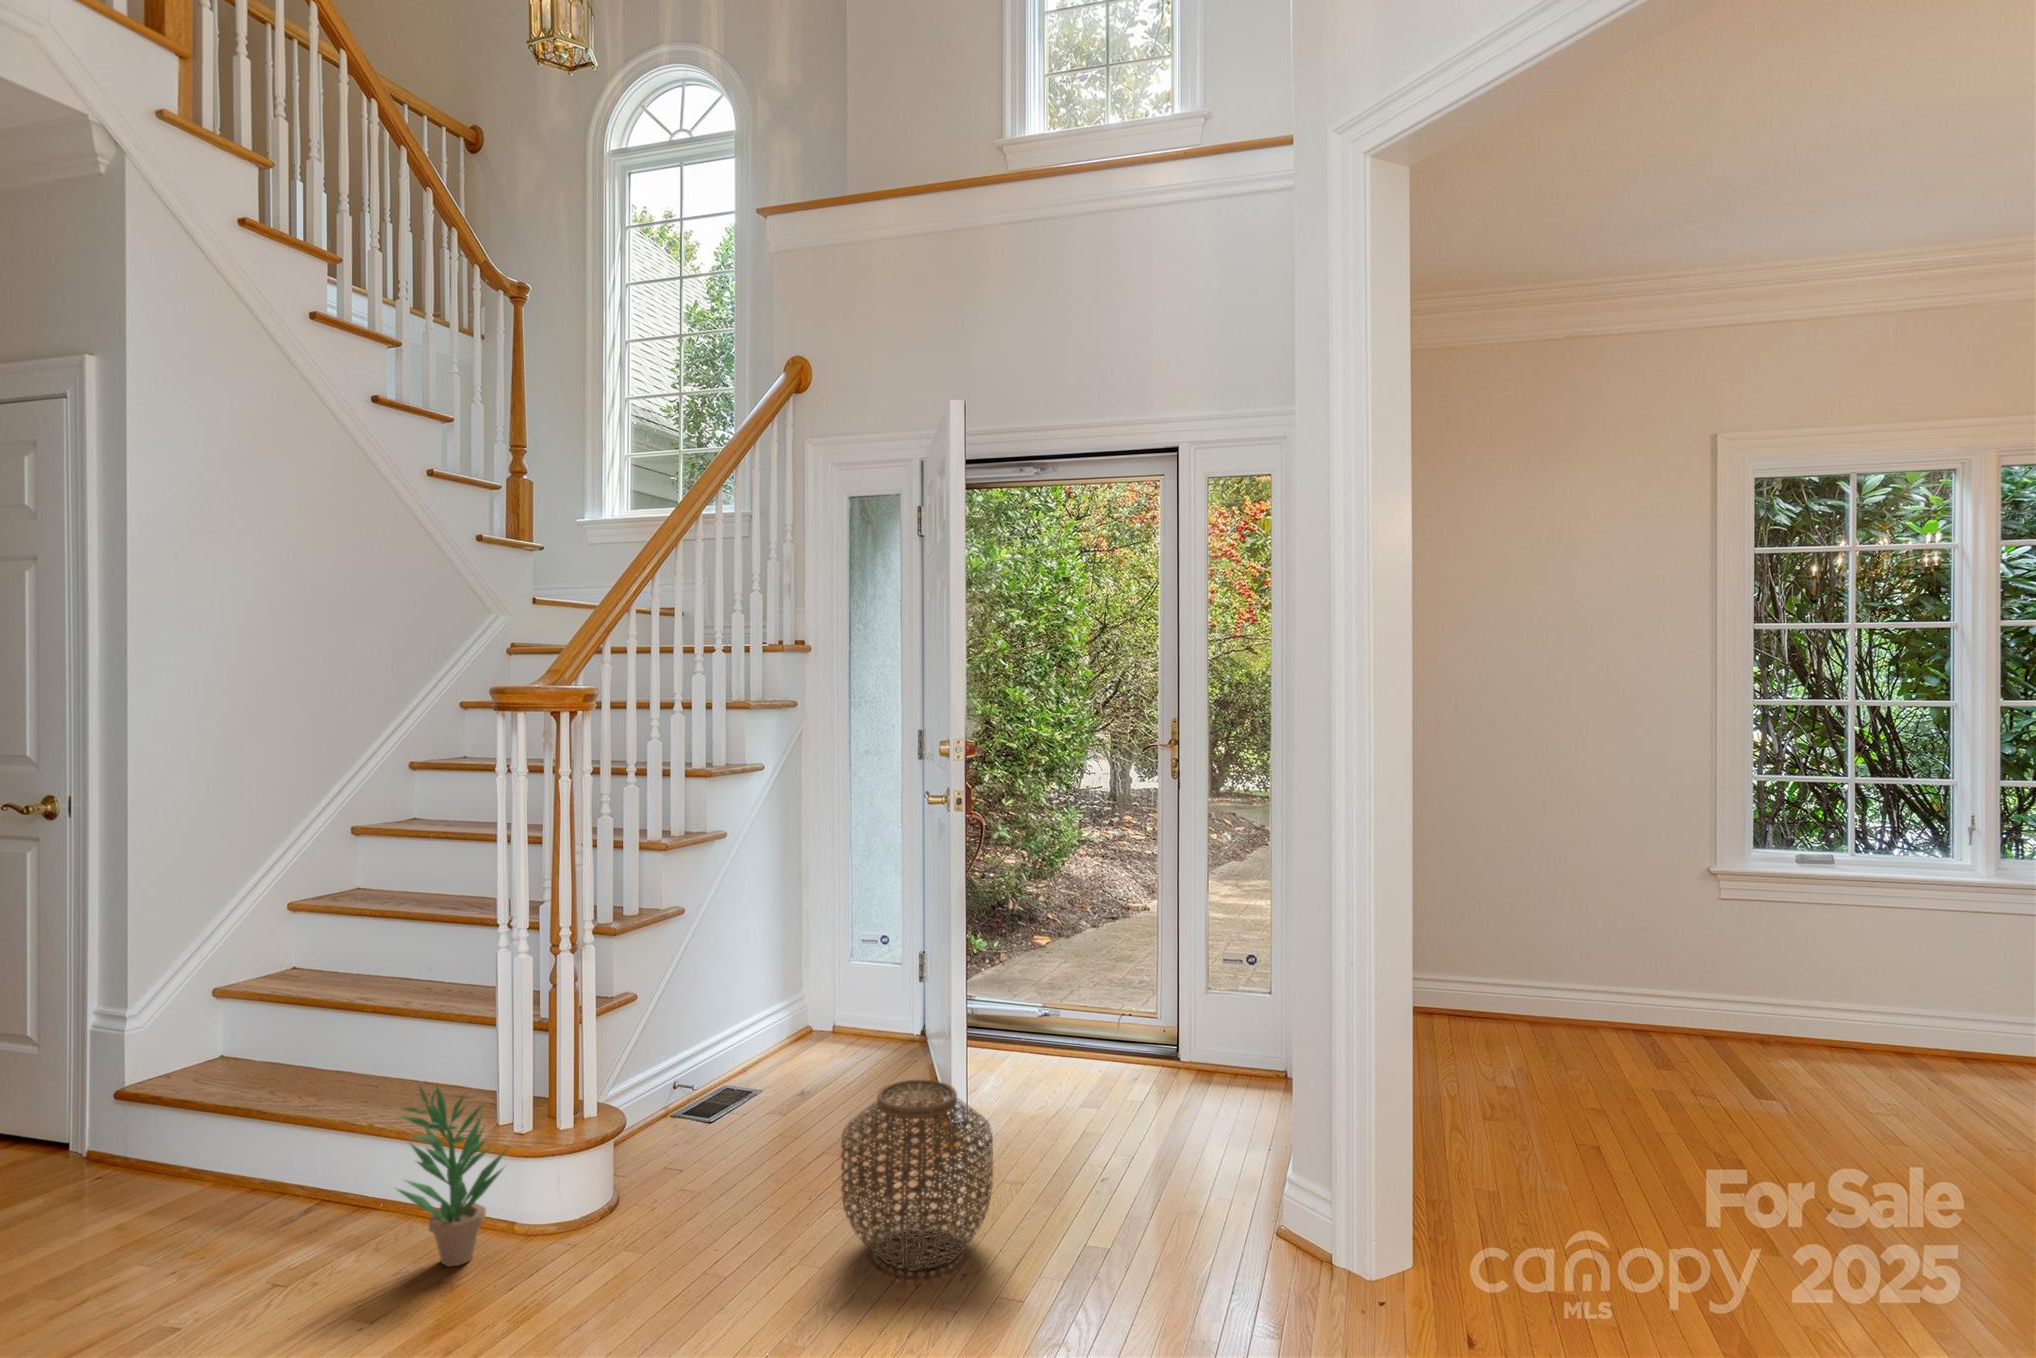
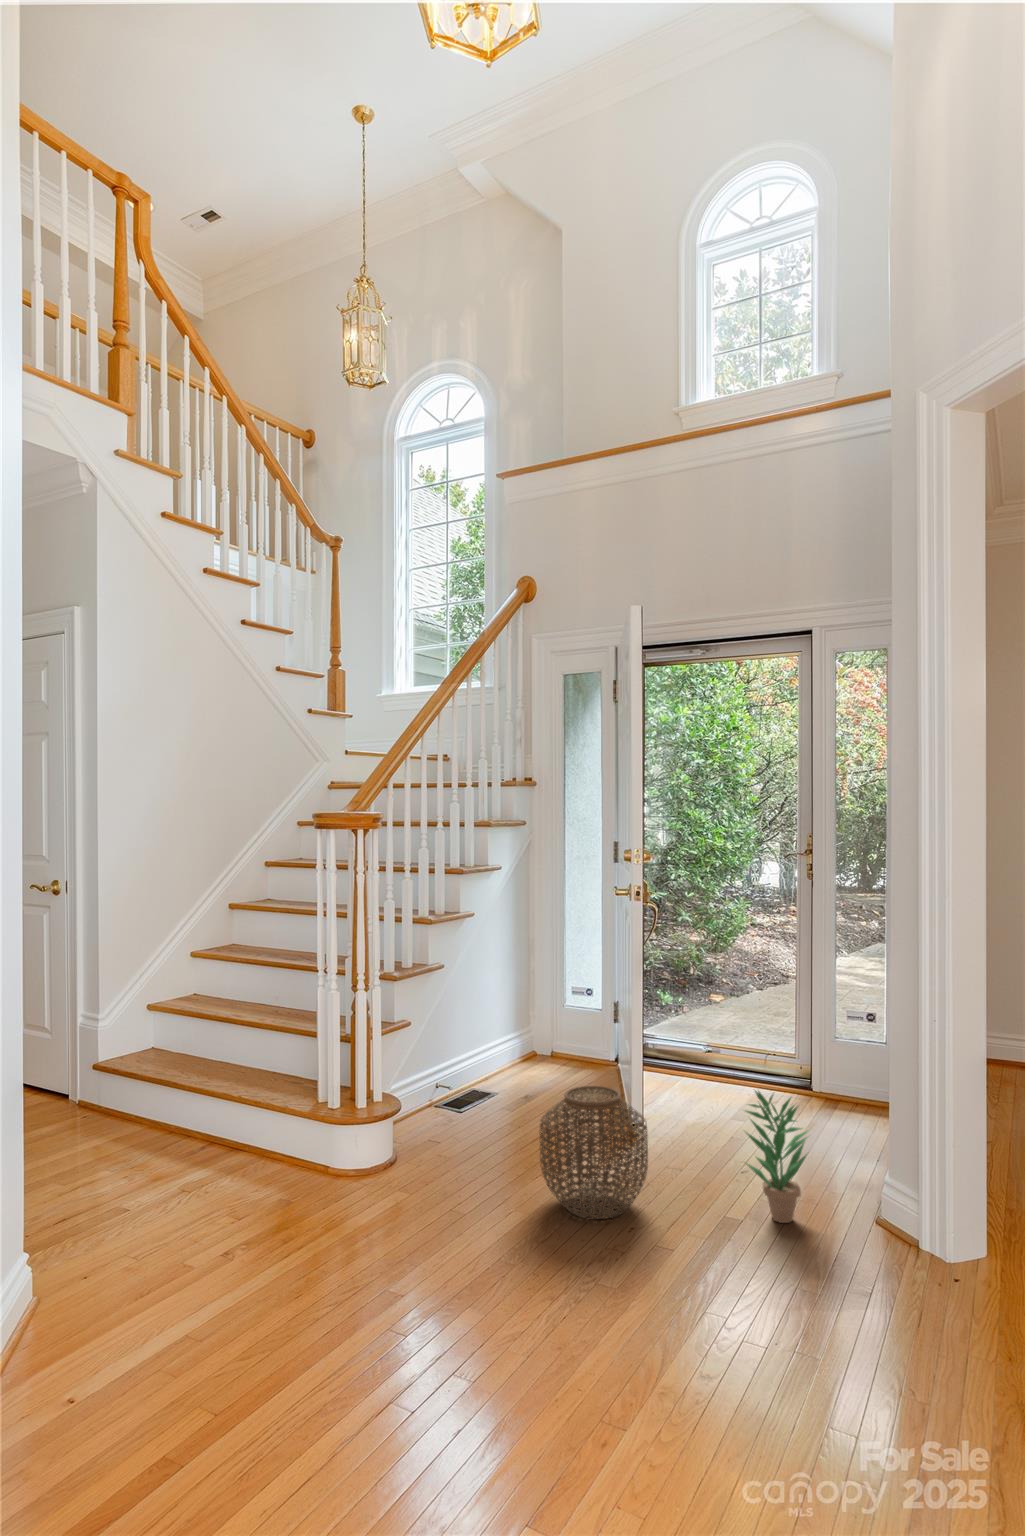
potted plant: present [397,1087,505,1266] -> present [746,1091,808,1223]

